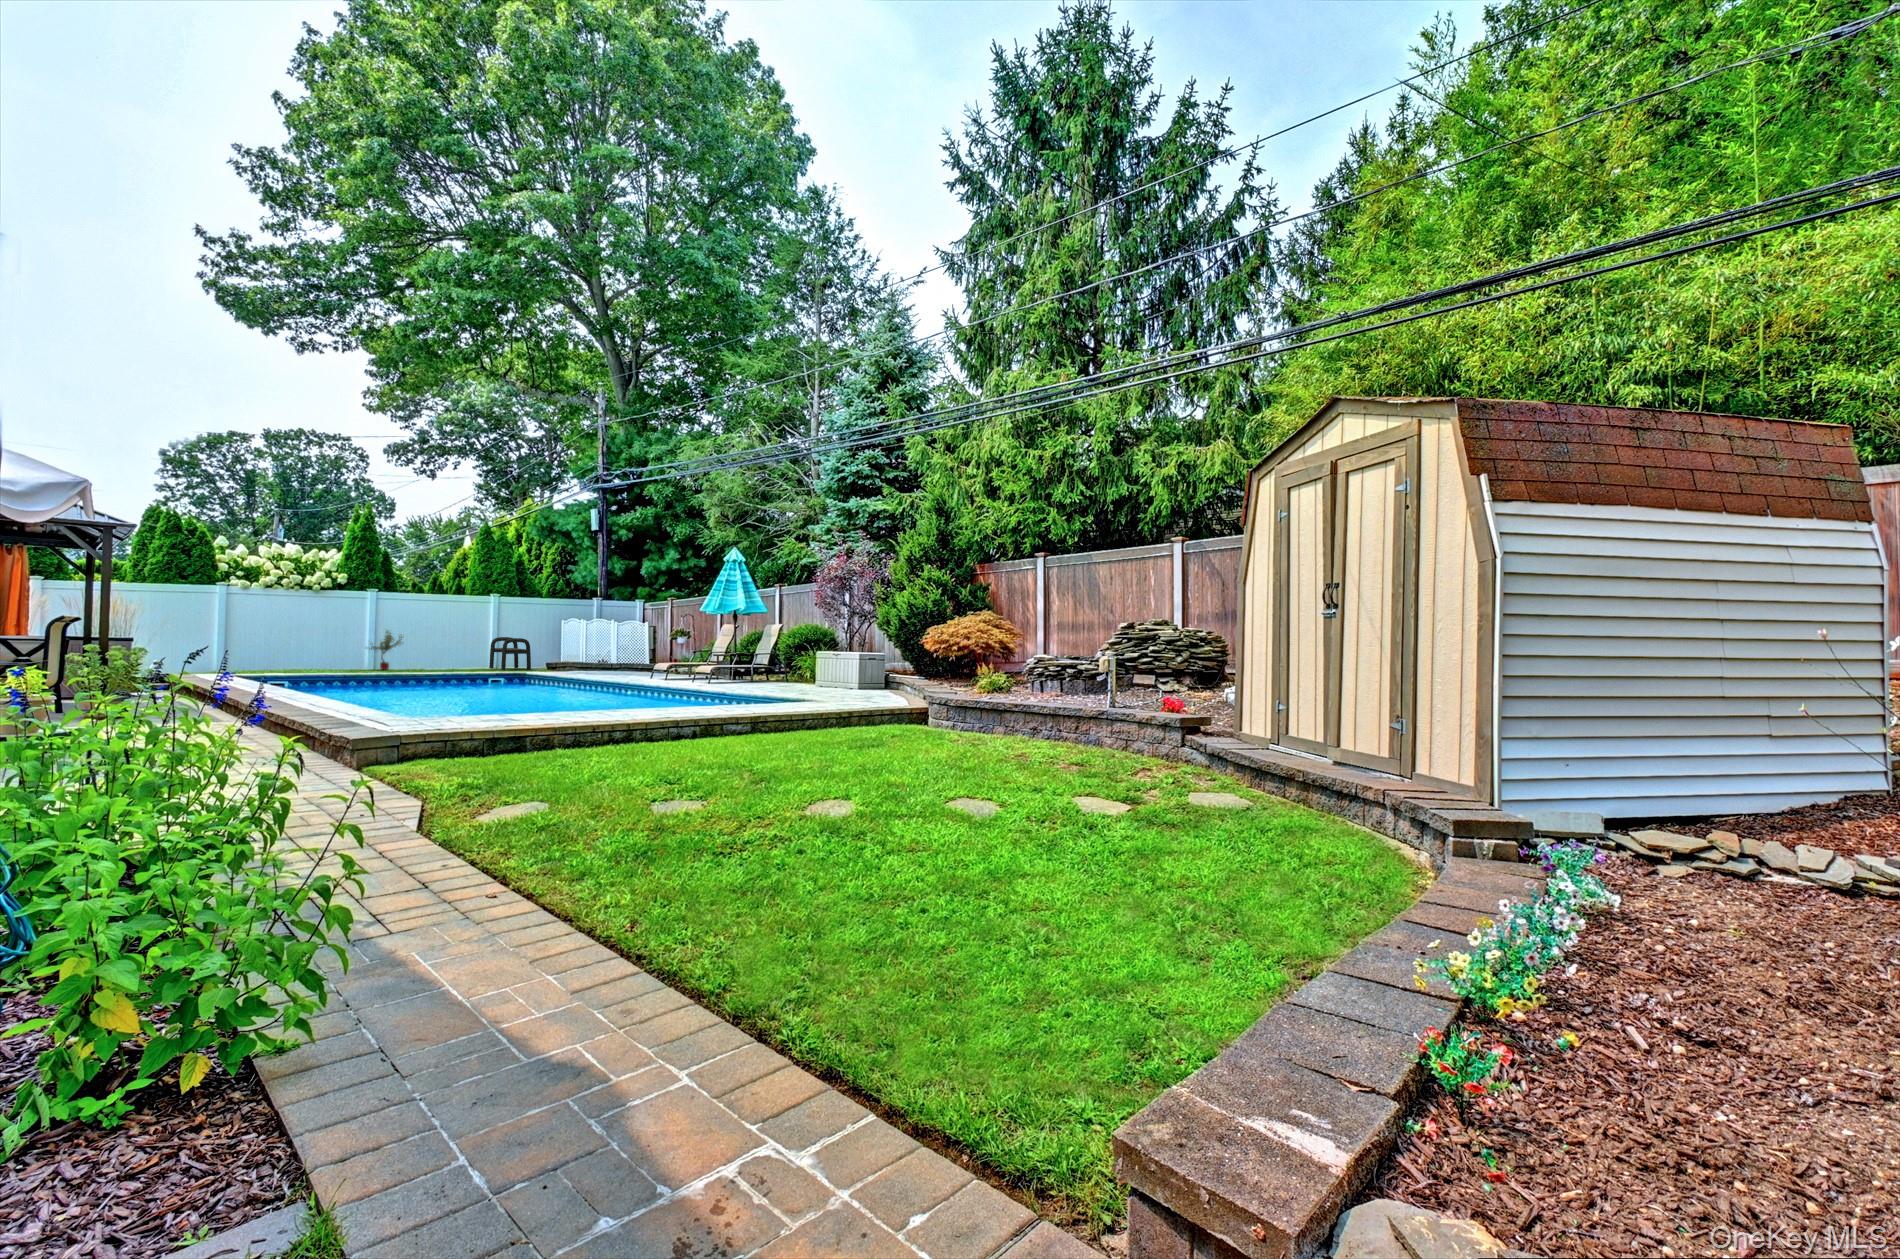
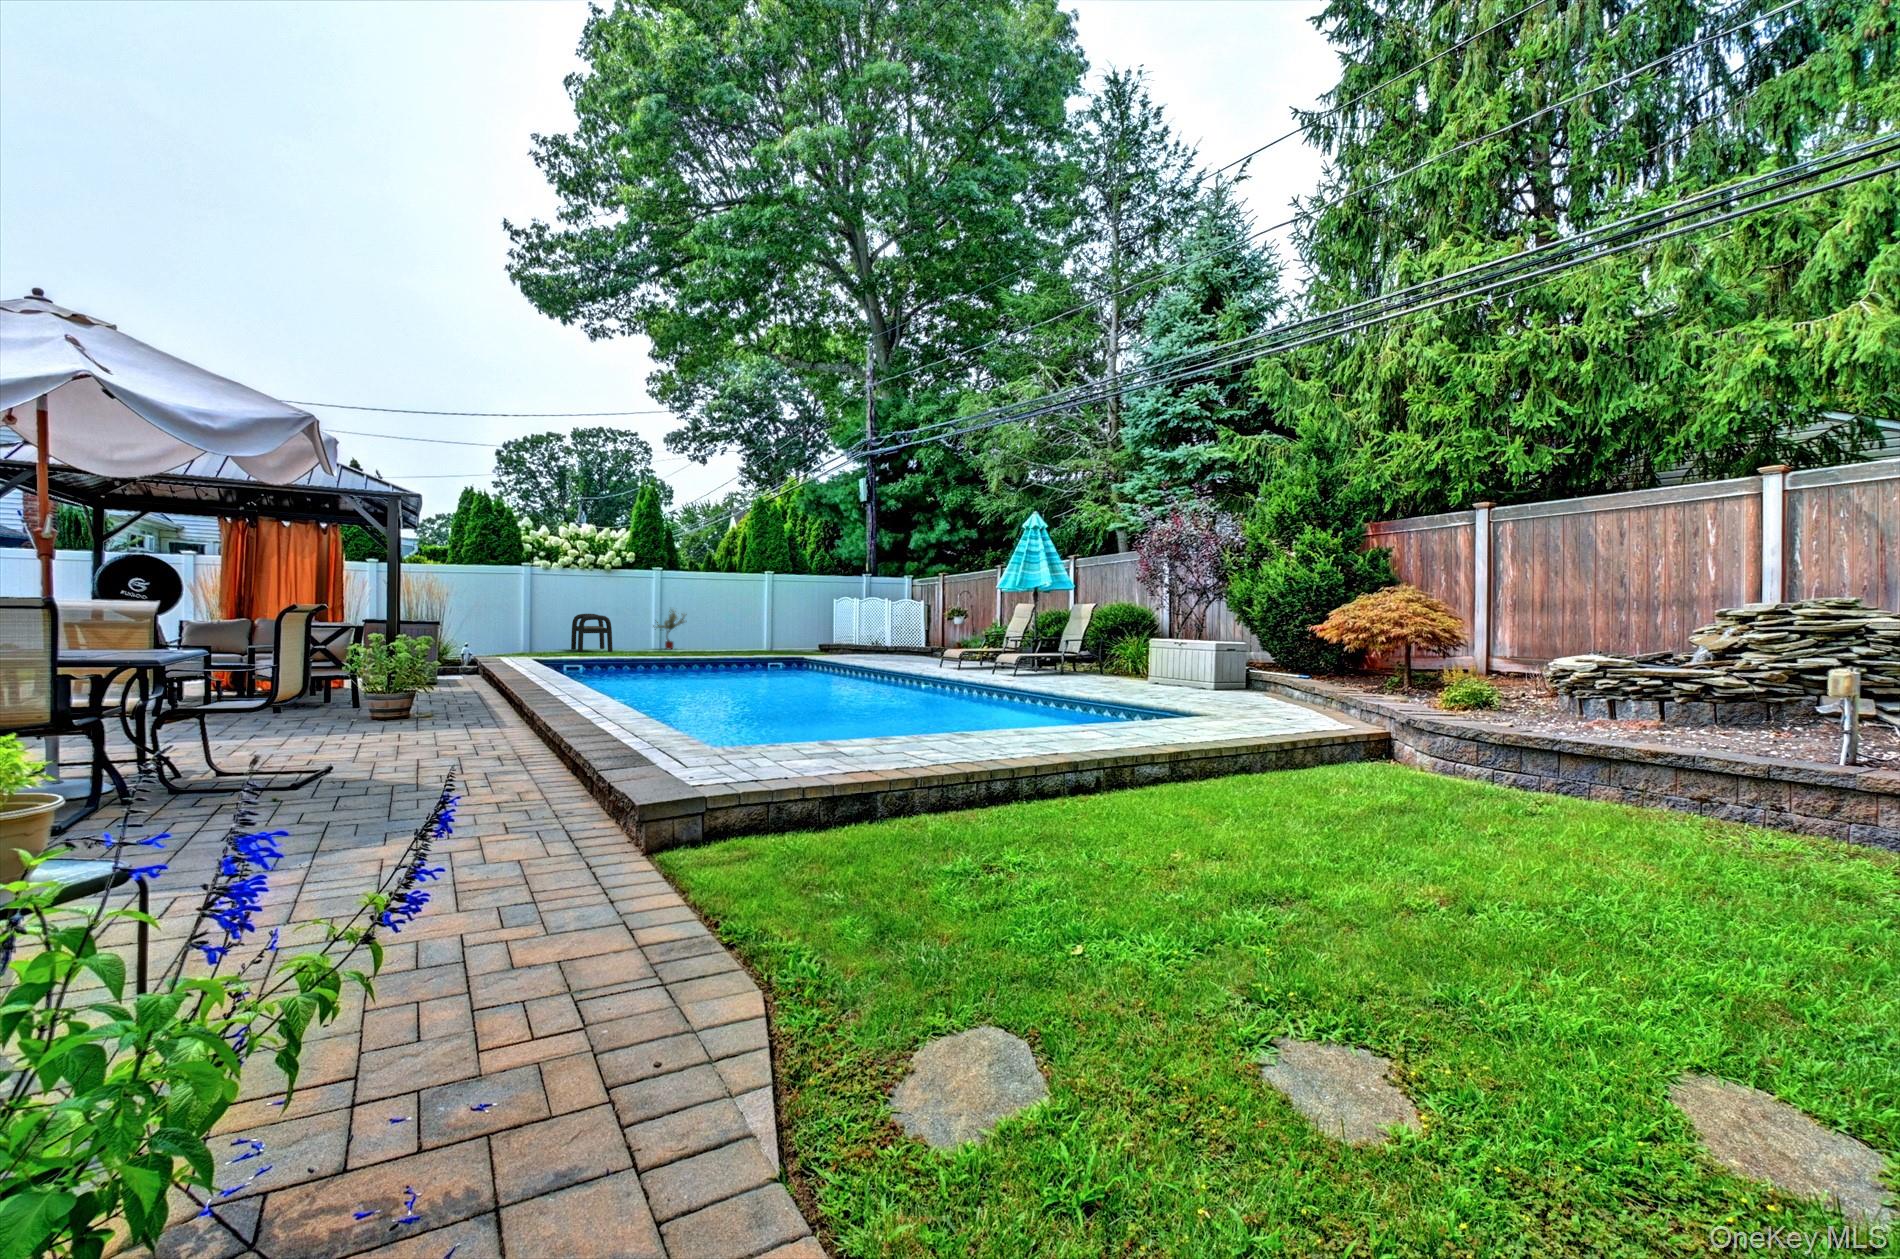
bench: present [489,637,531,670] -> present [571,614,613,652]

